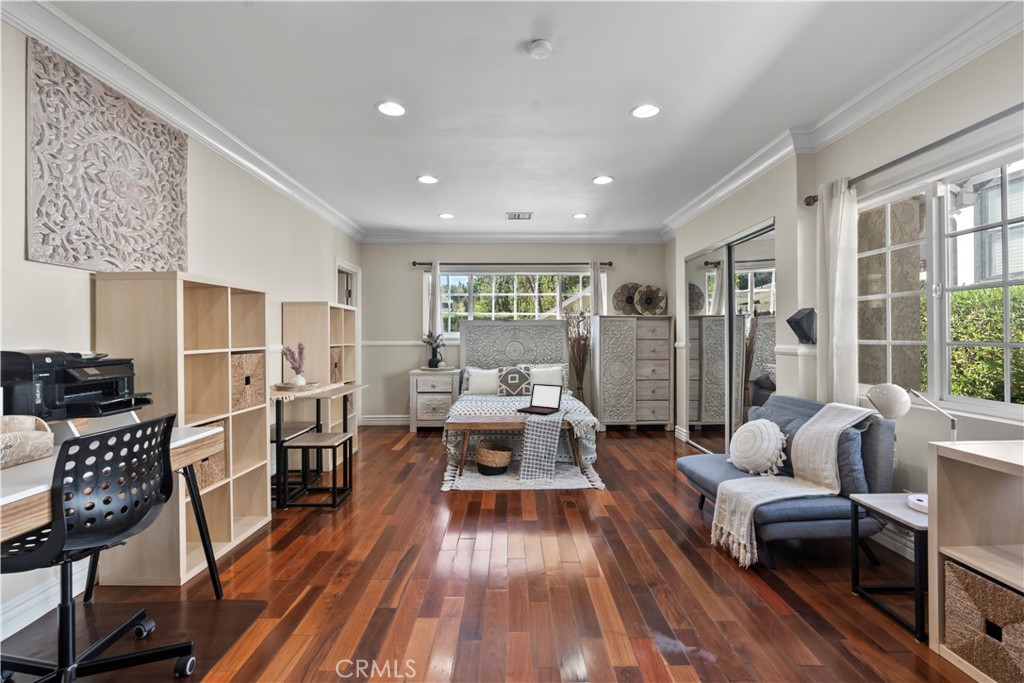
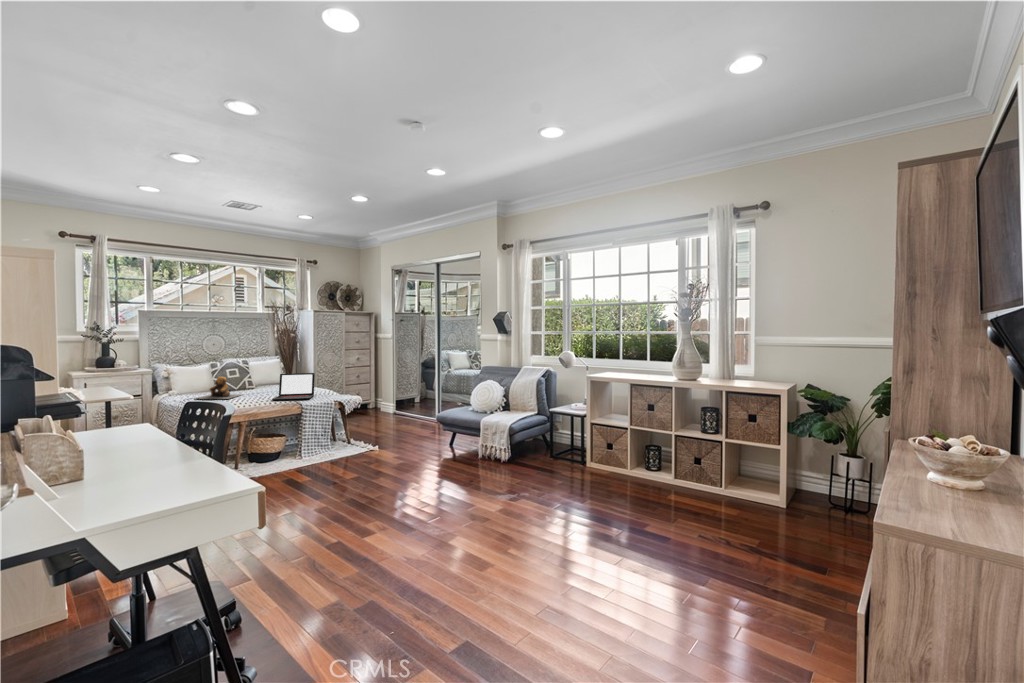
teddy bear: none [469,382,509,404] -> present [199,377,240,399]

